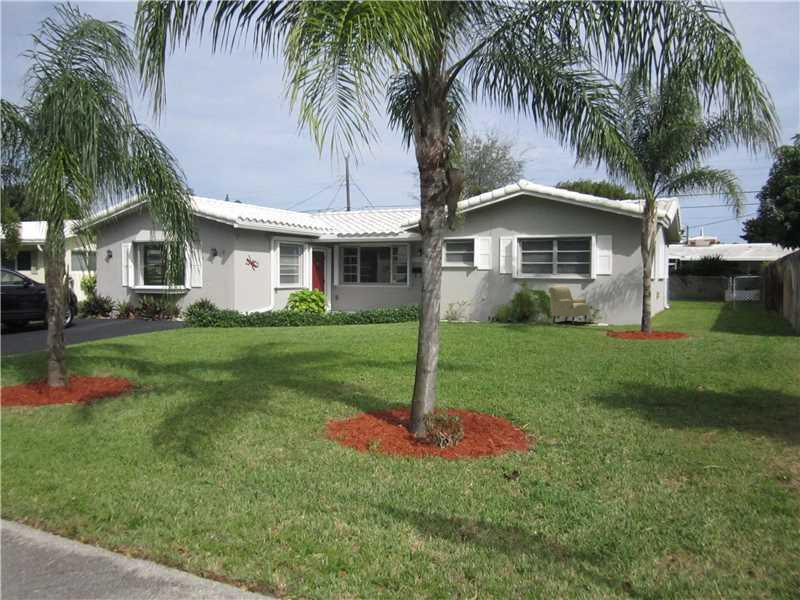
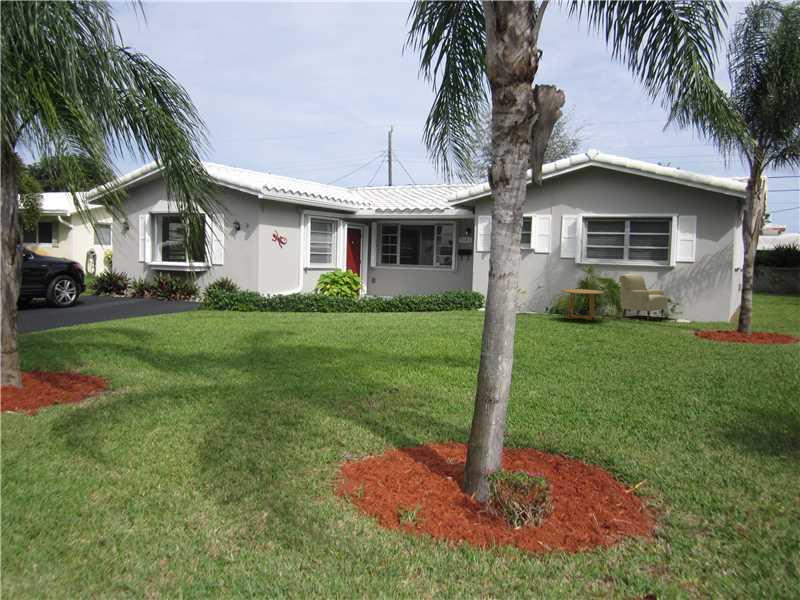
round table: none [500,300,536,326] -> present [561,289,604,320]

